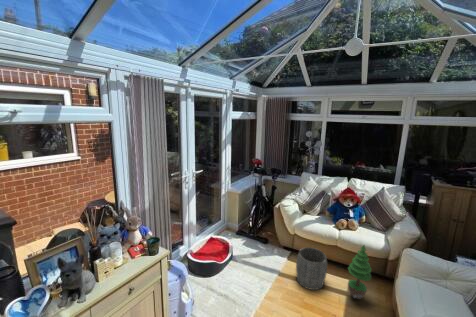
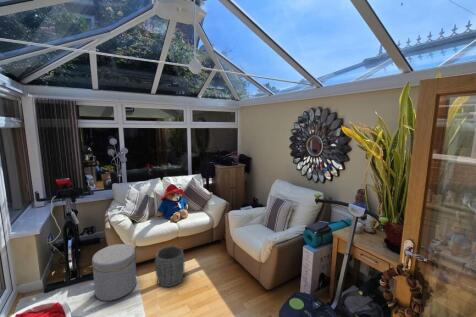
ottoman: none [253,222,287,267] -> present [92,244,136,301]
potted tree: present [348,245,371,298] -> none [199,221,216,267]

